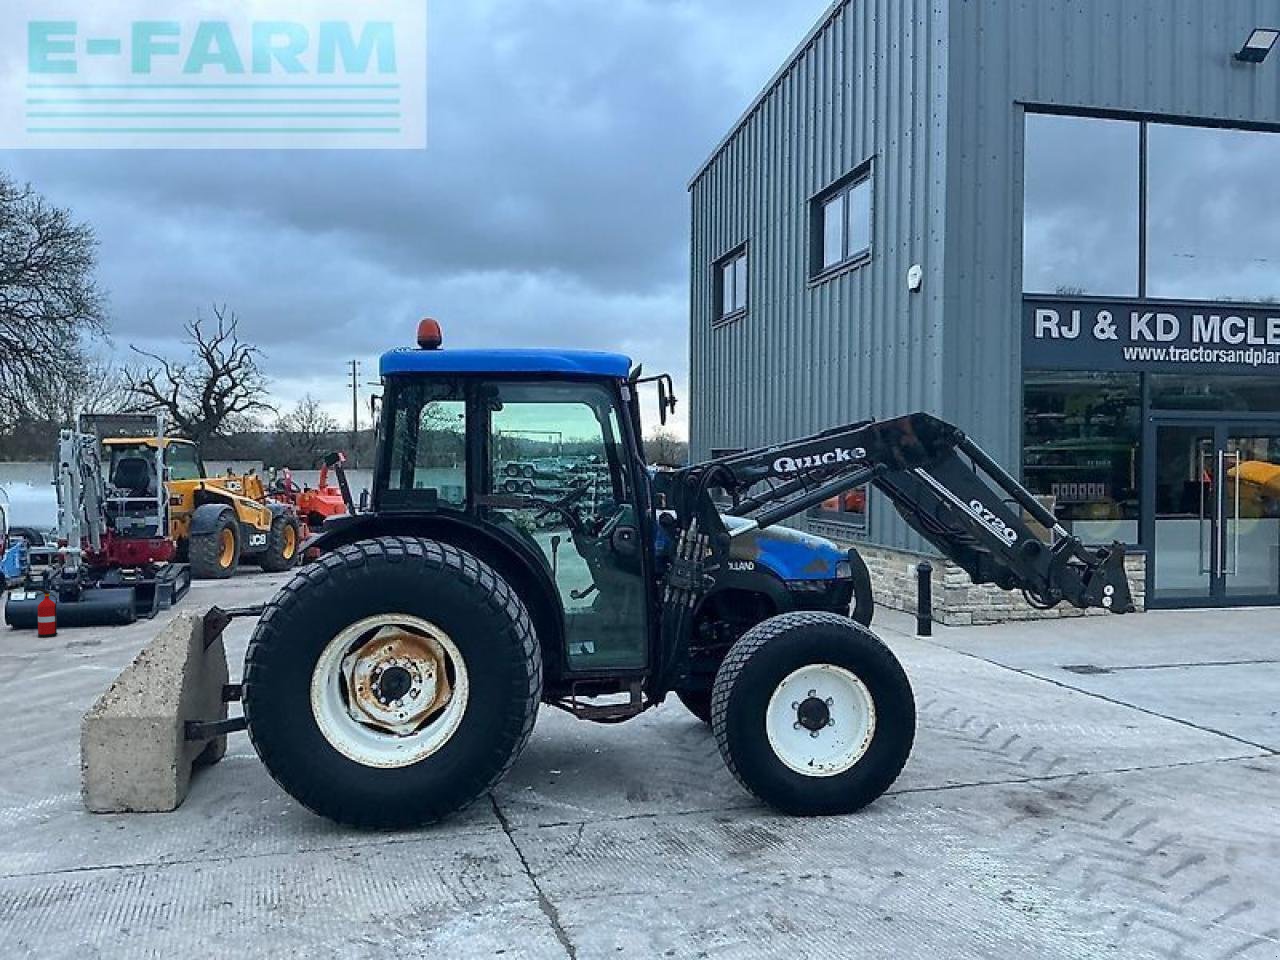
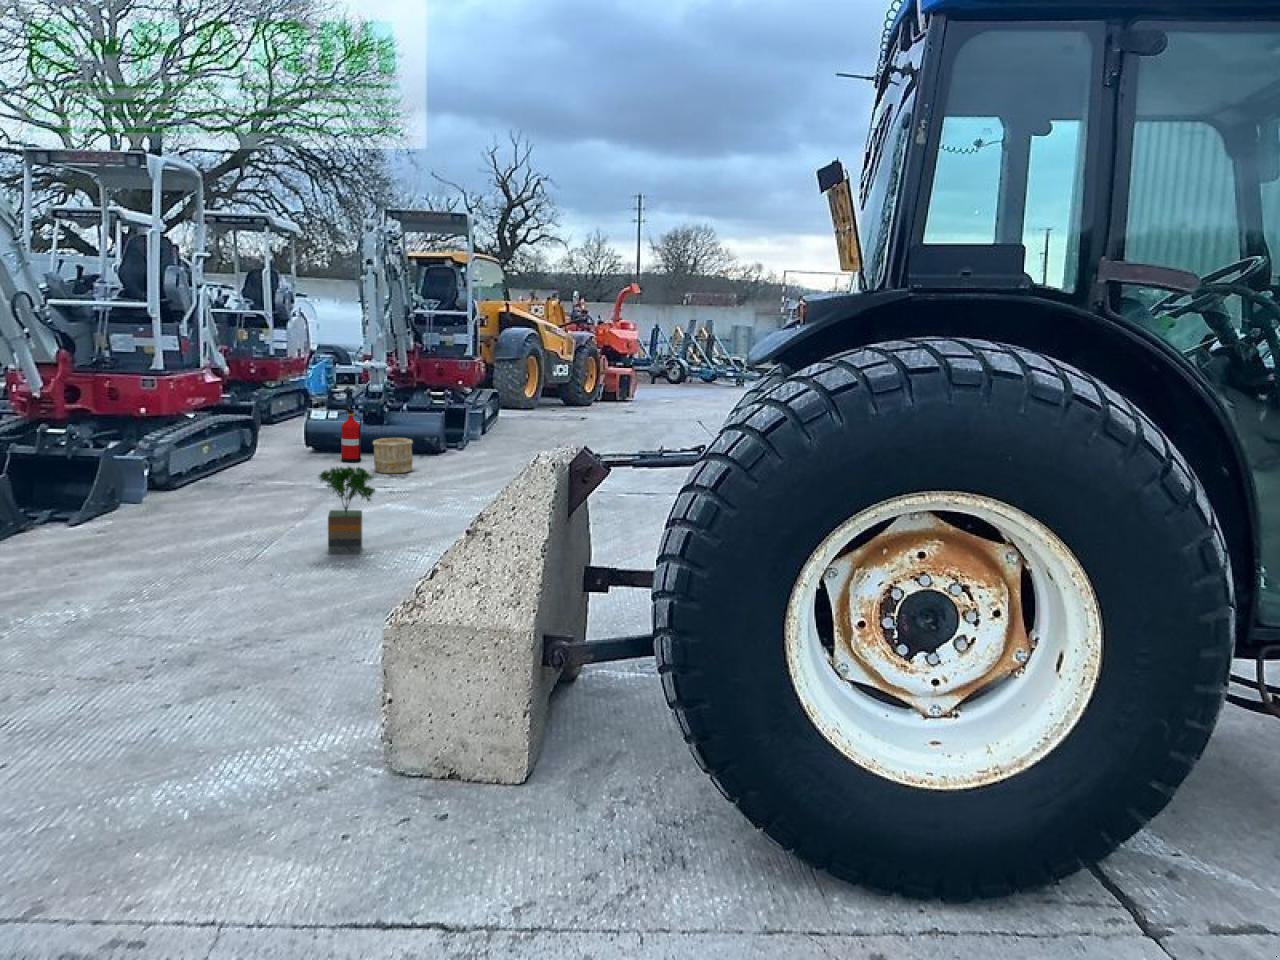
wooden bucket: none [68,612,107,644] -> present [373,438,413,473]
potted tree: none [20,636,74,709] -> present [319,466,375,554]

